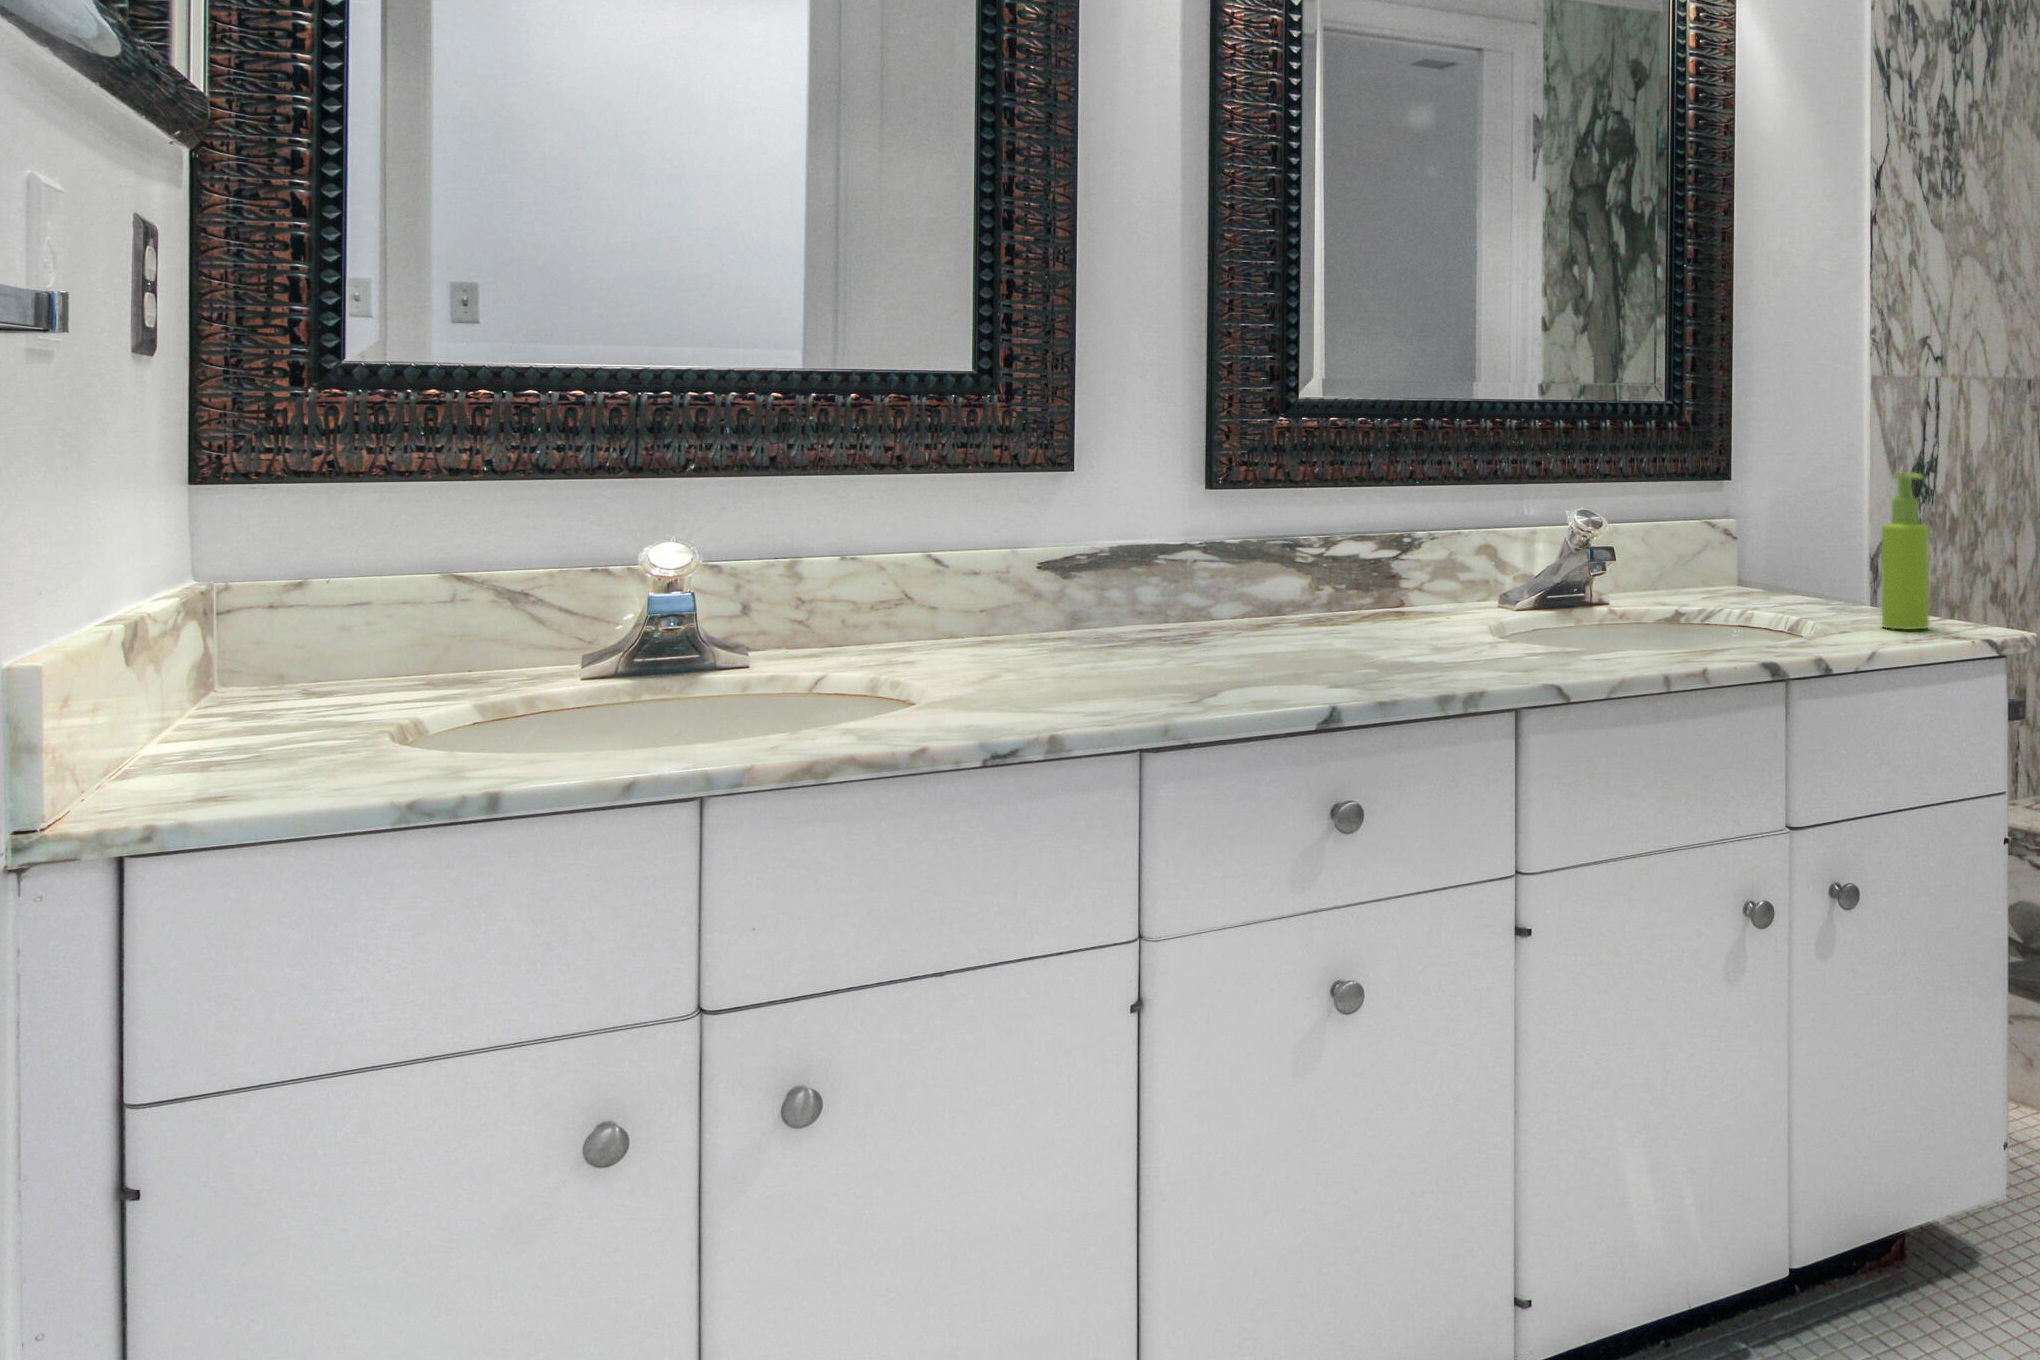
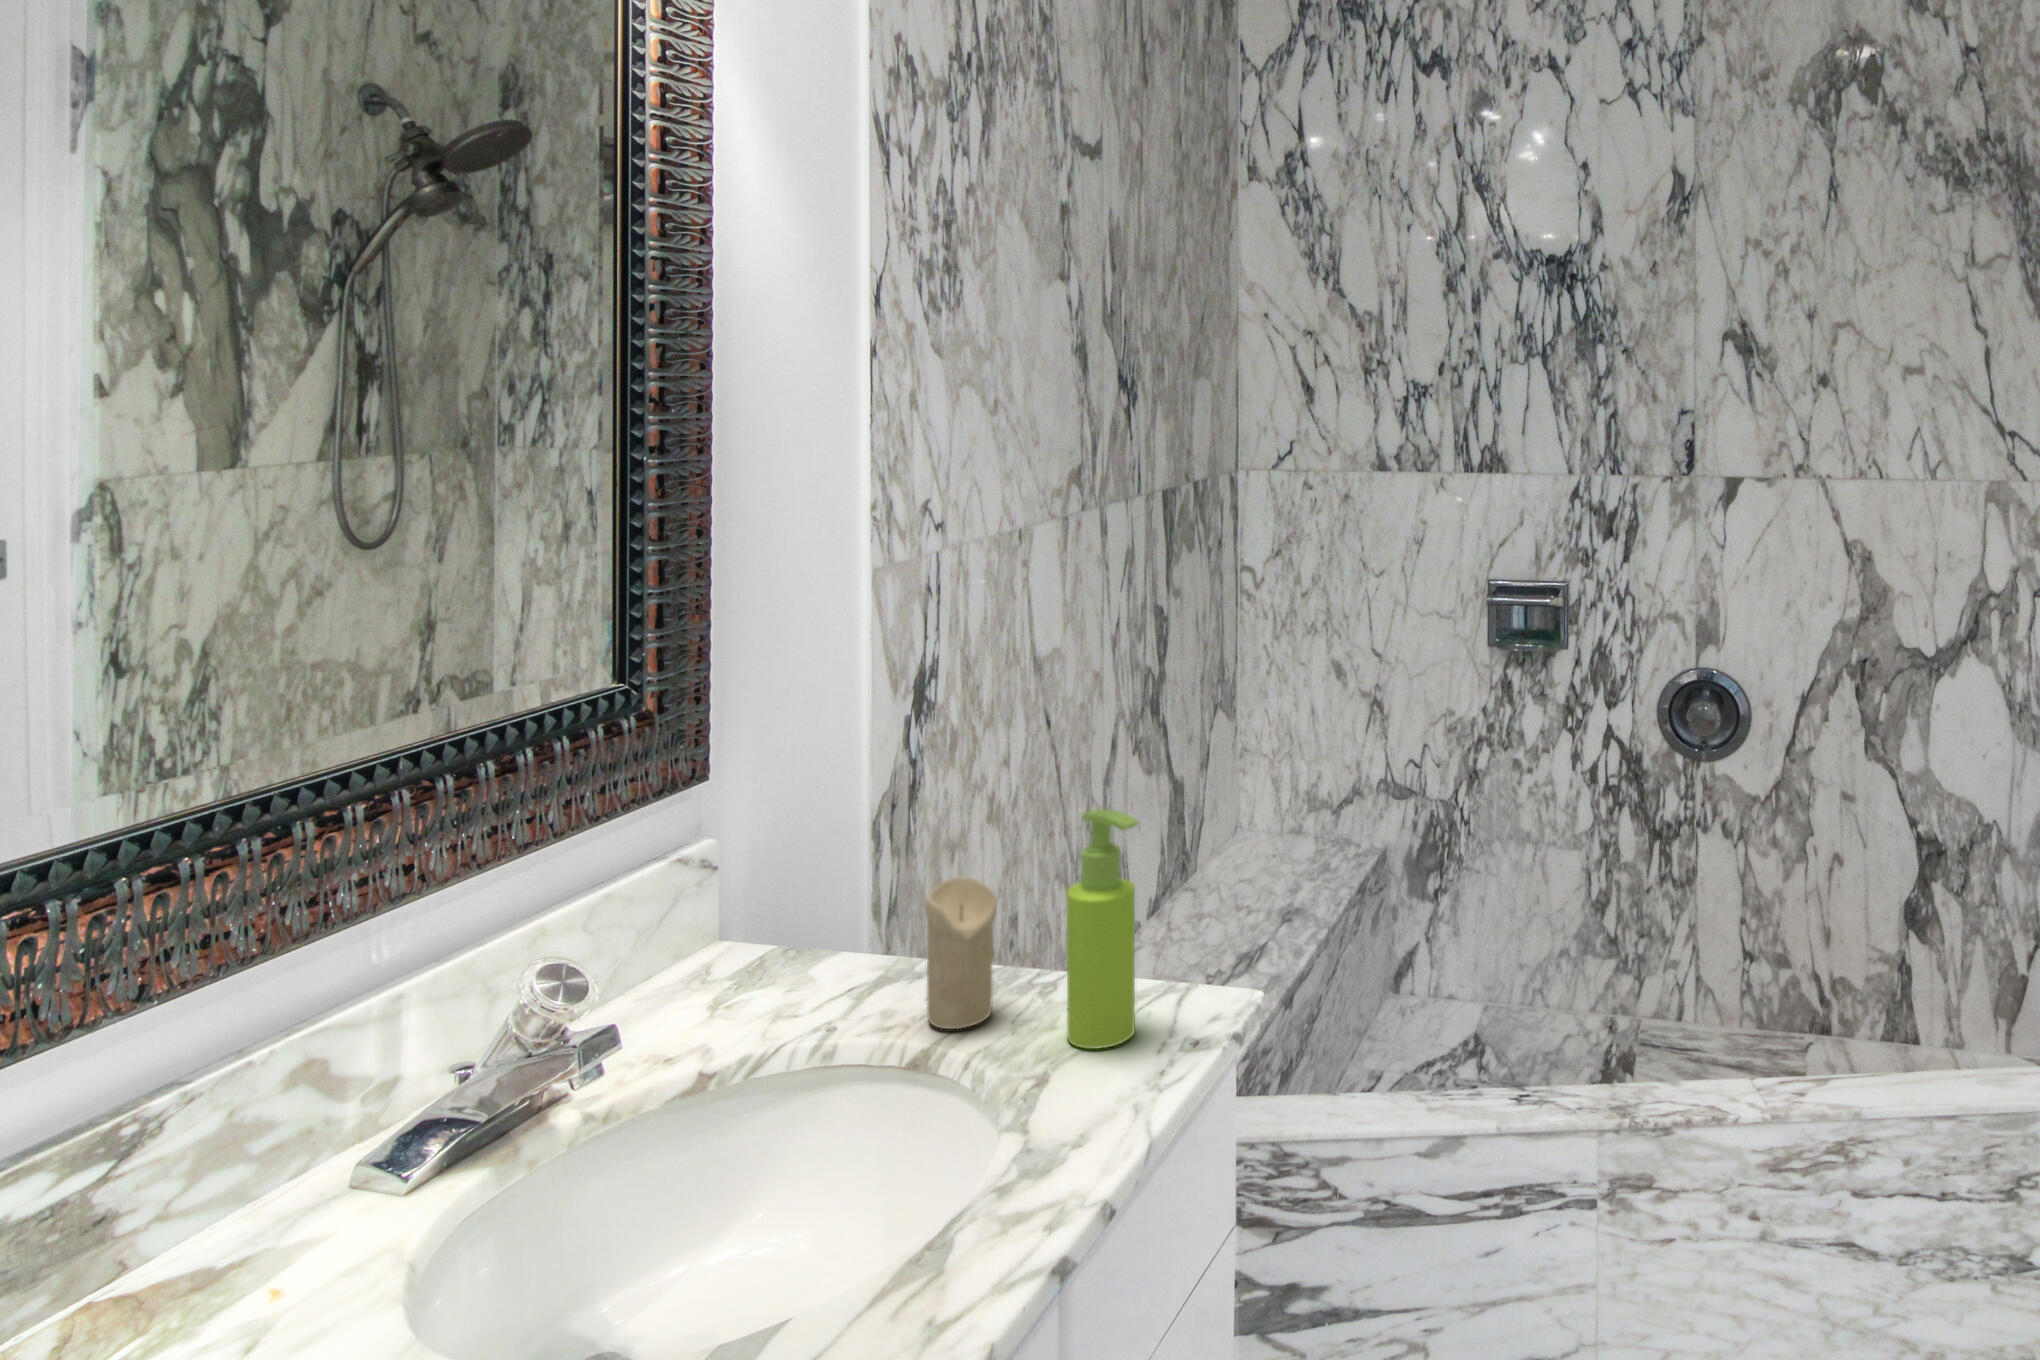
candle: none [1812,526,1858,617] -> present [925,877,997,1029]

